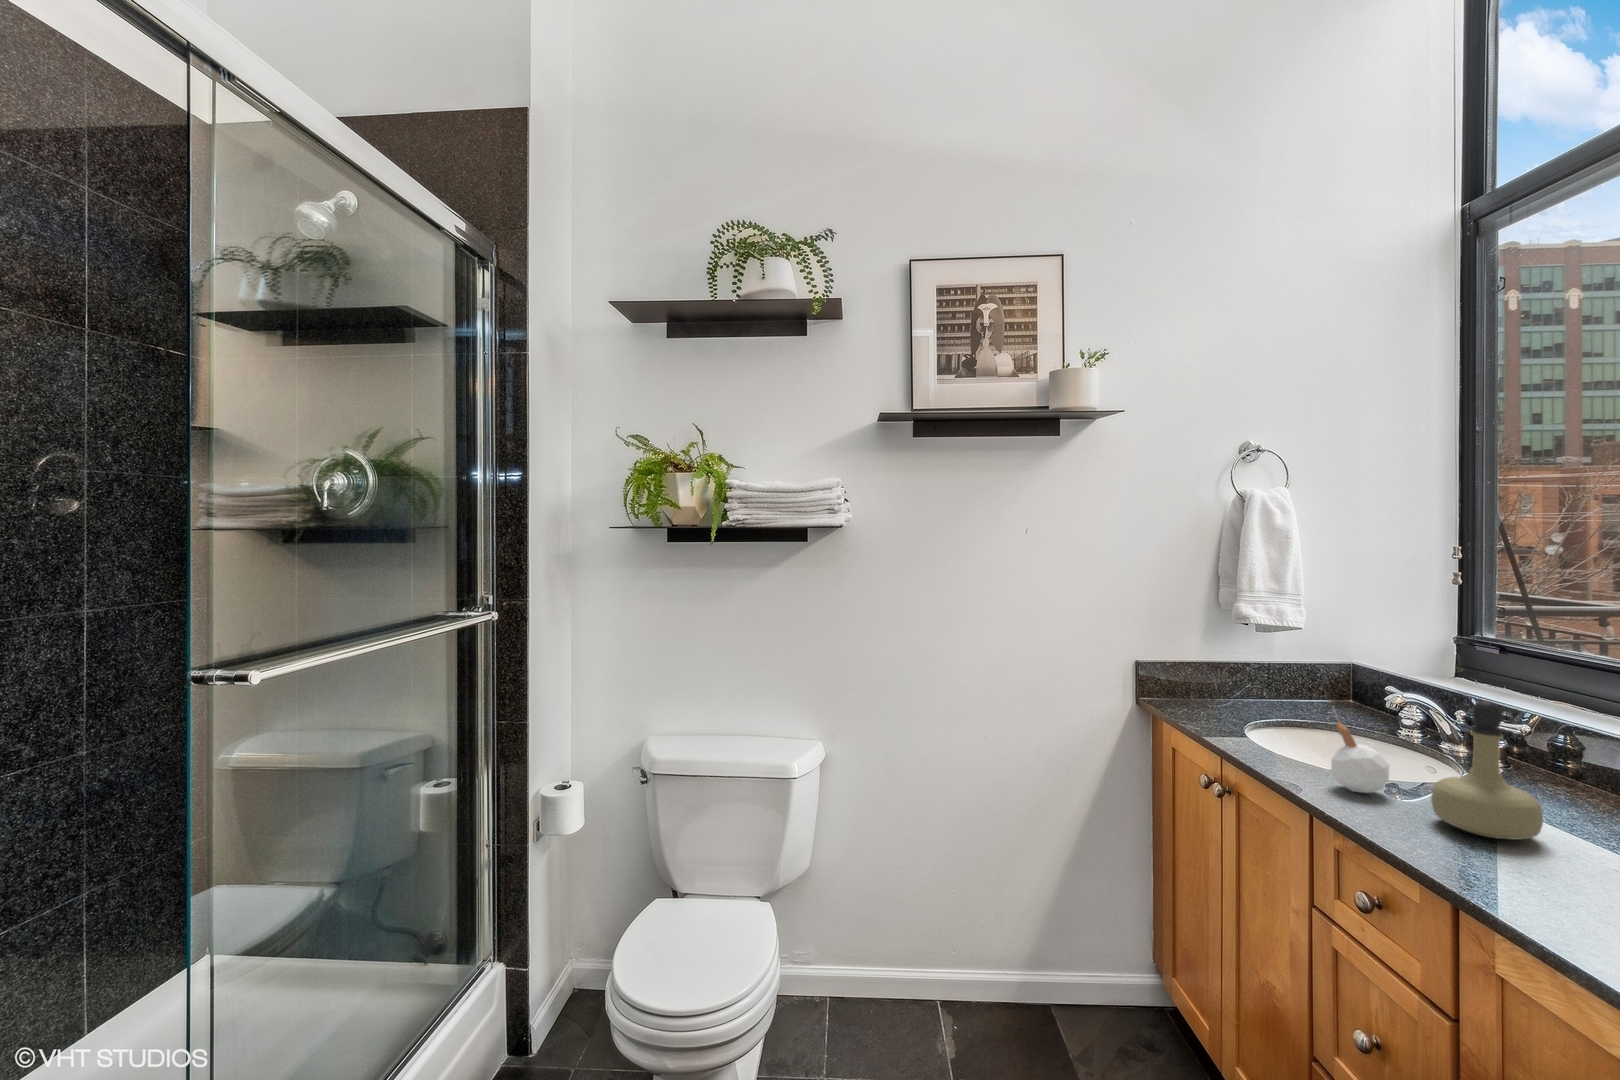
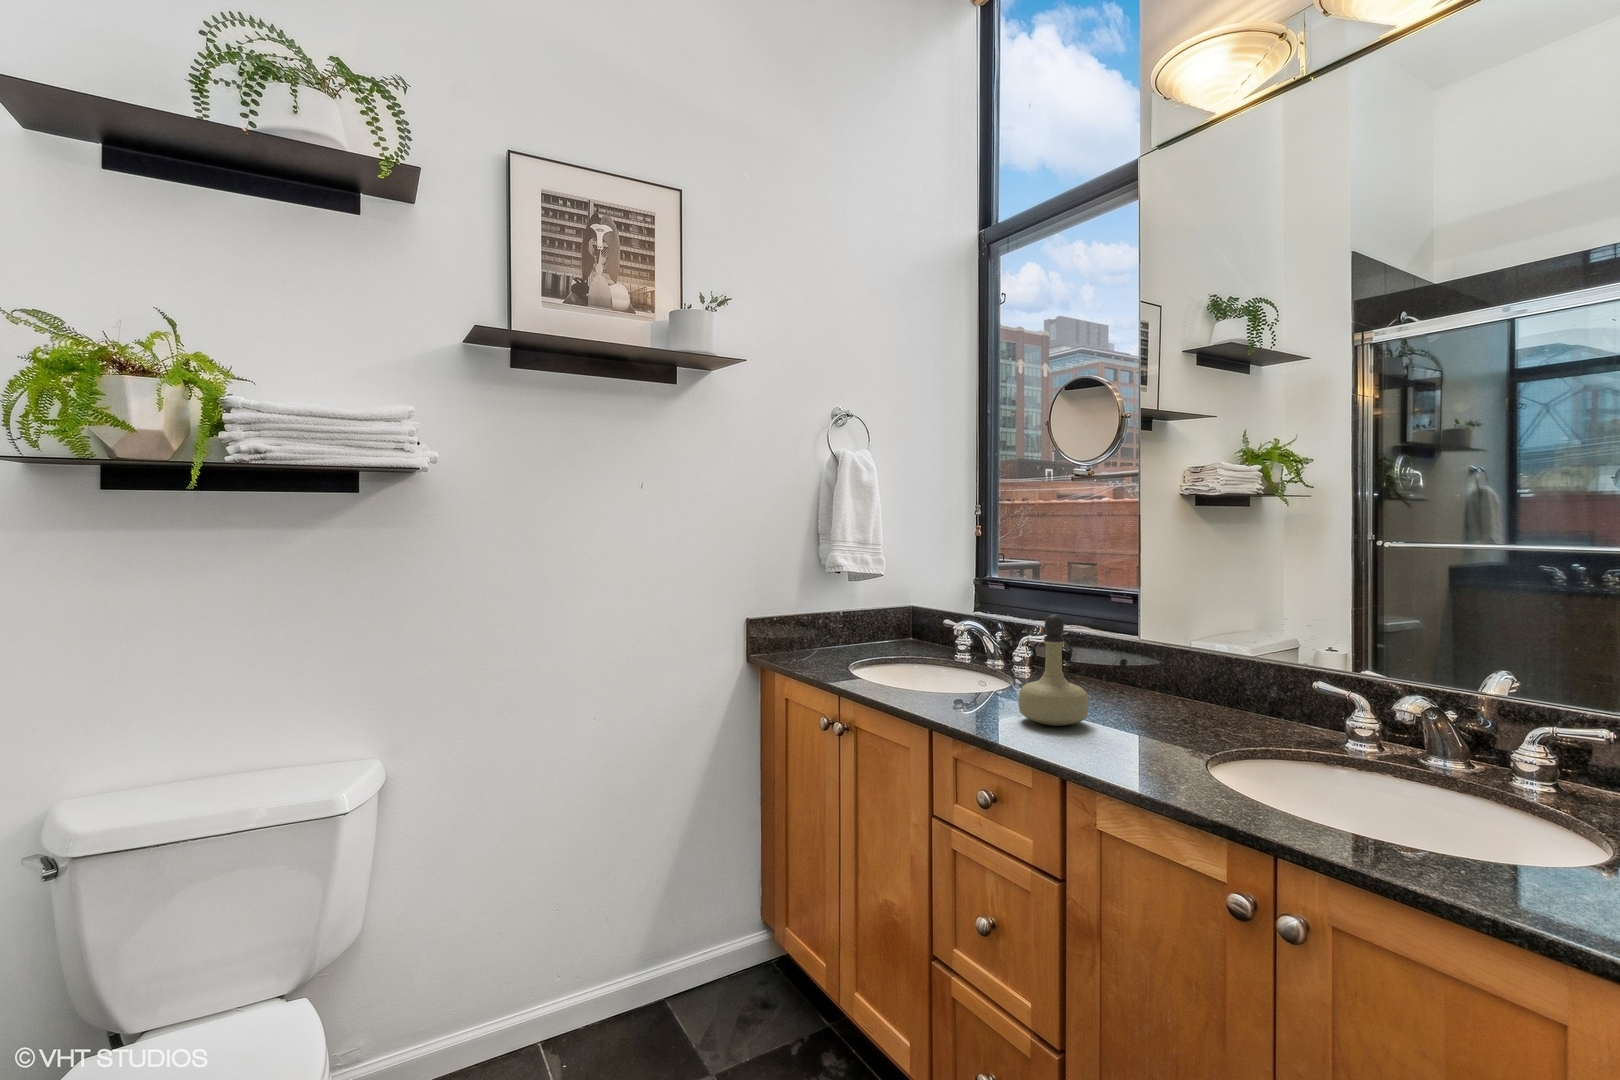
candle: present [1331,715,1389,793] -> none [942,637,985,710]

